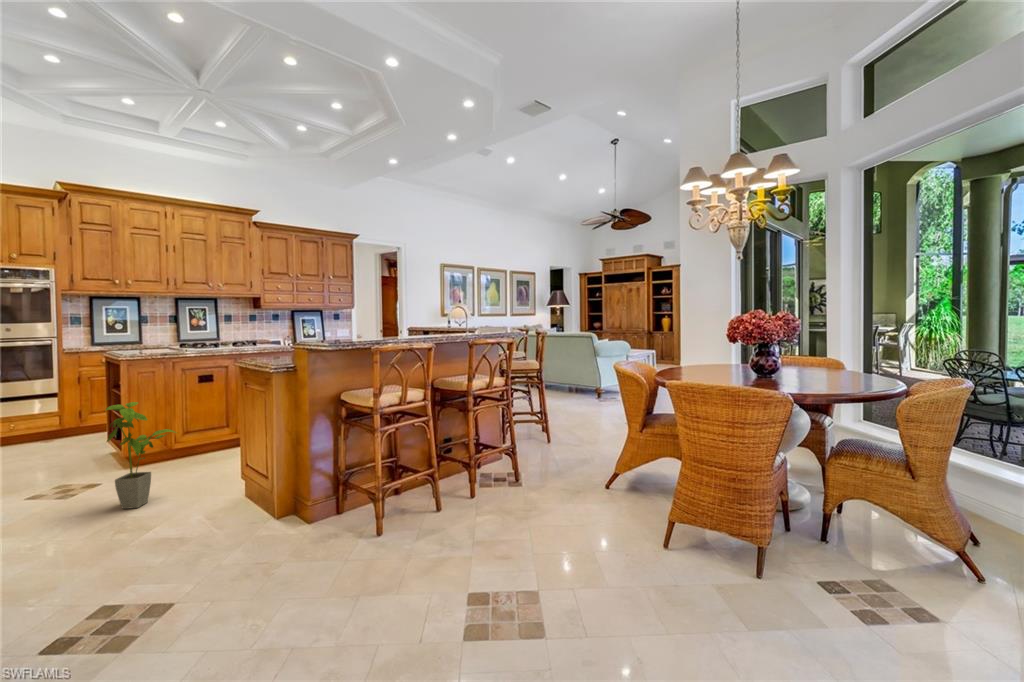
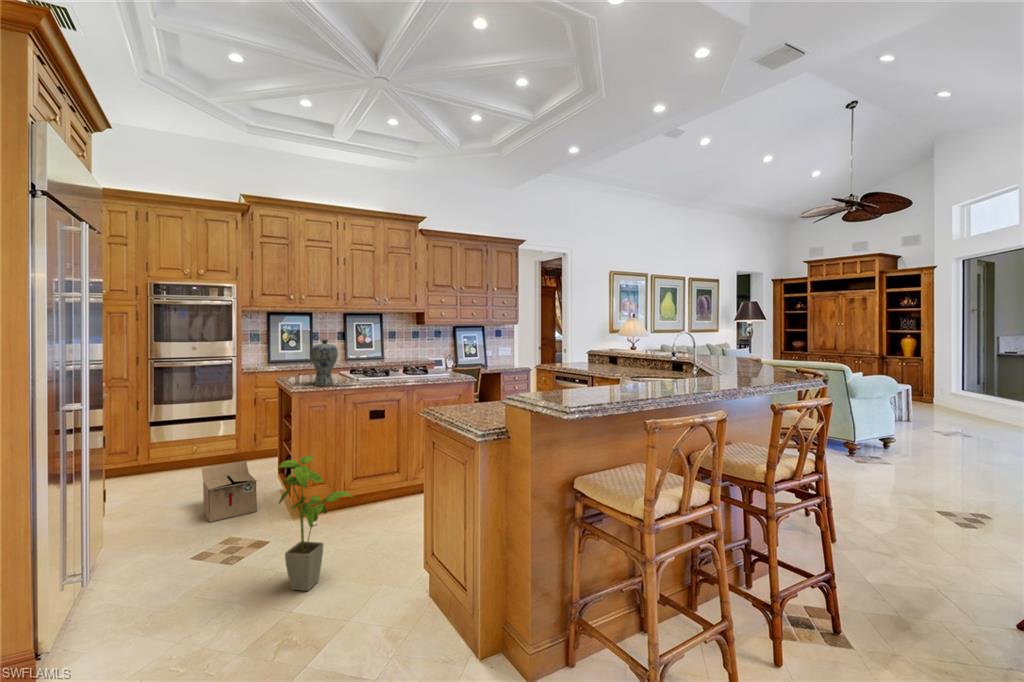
vase: none [137,316,165,356] -> present [310,339,338,386]
cardboard box: none [23,428,88,481] -> present [202,461,257,522]

